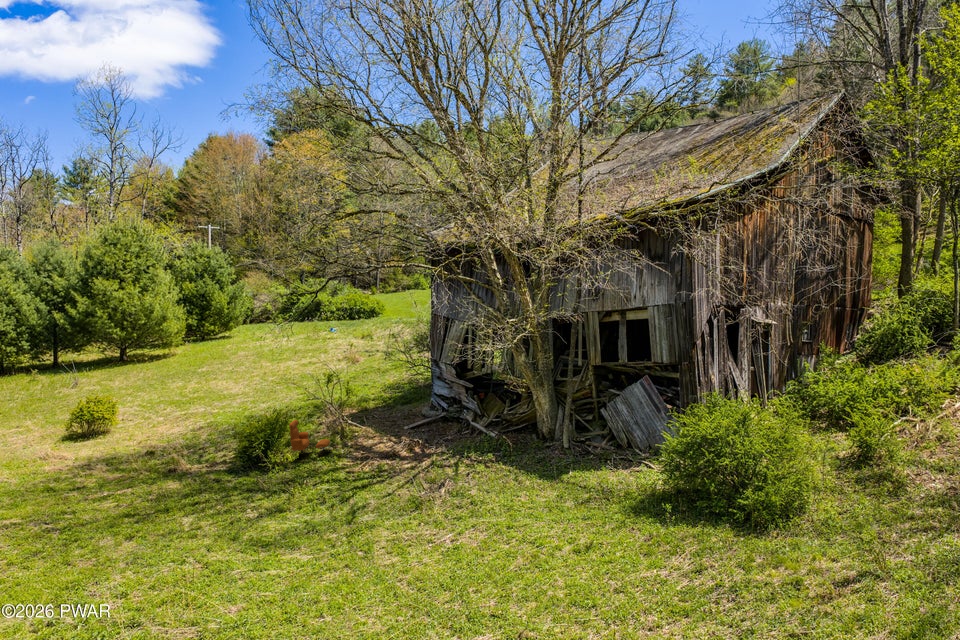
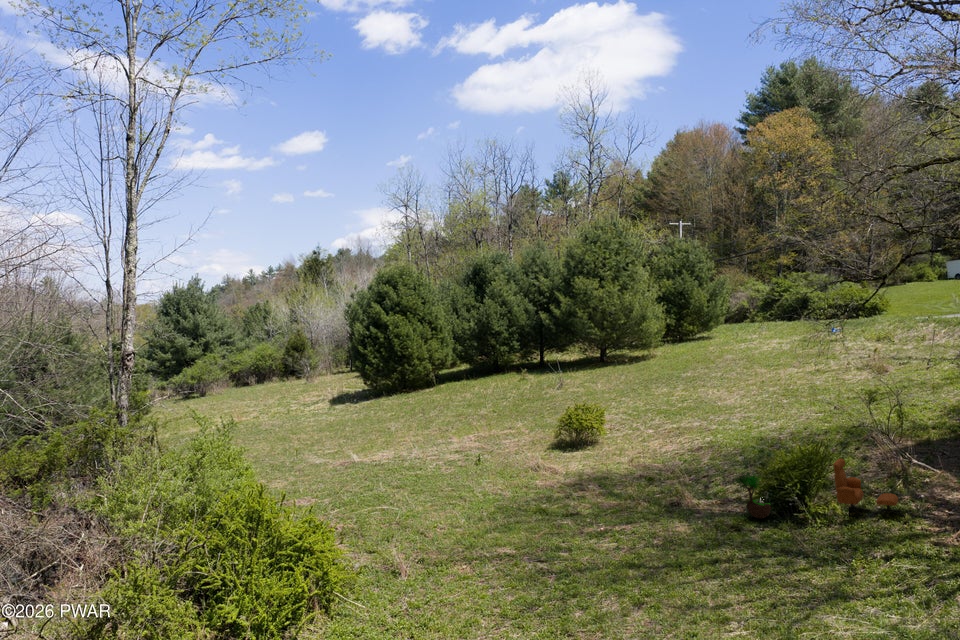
potted tree: none [216,434,246,471] -> present [735,472,771,518]

